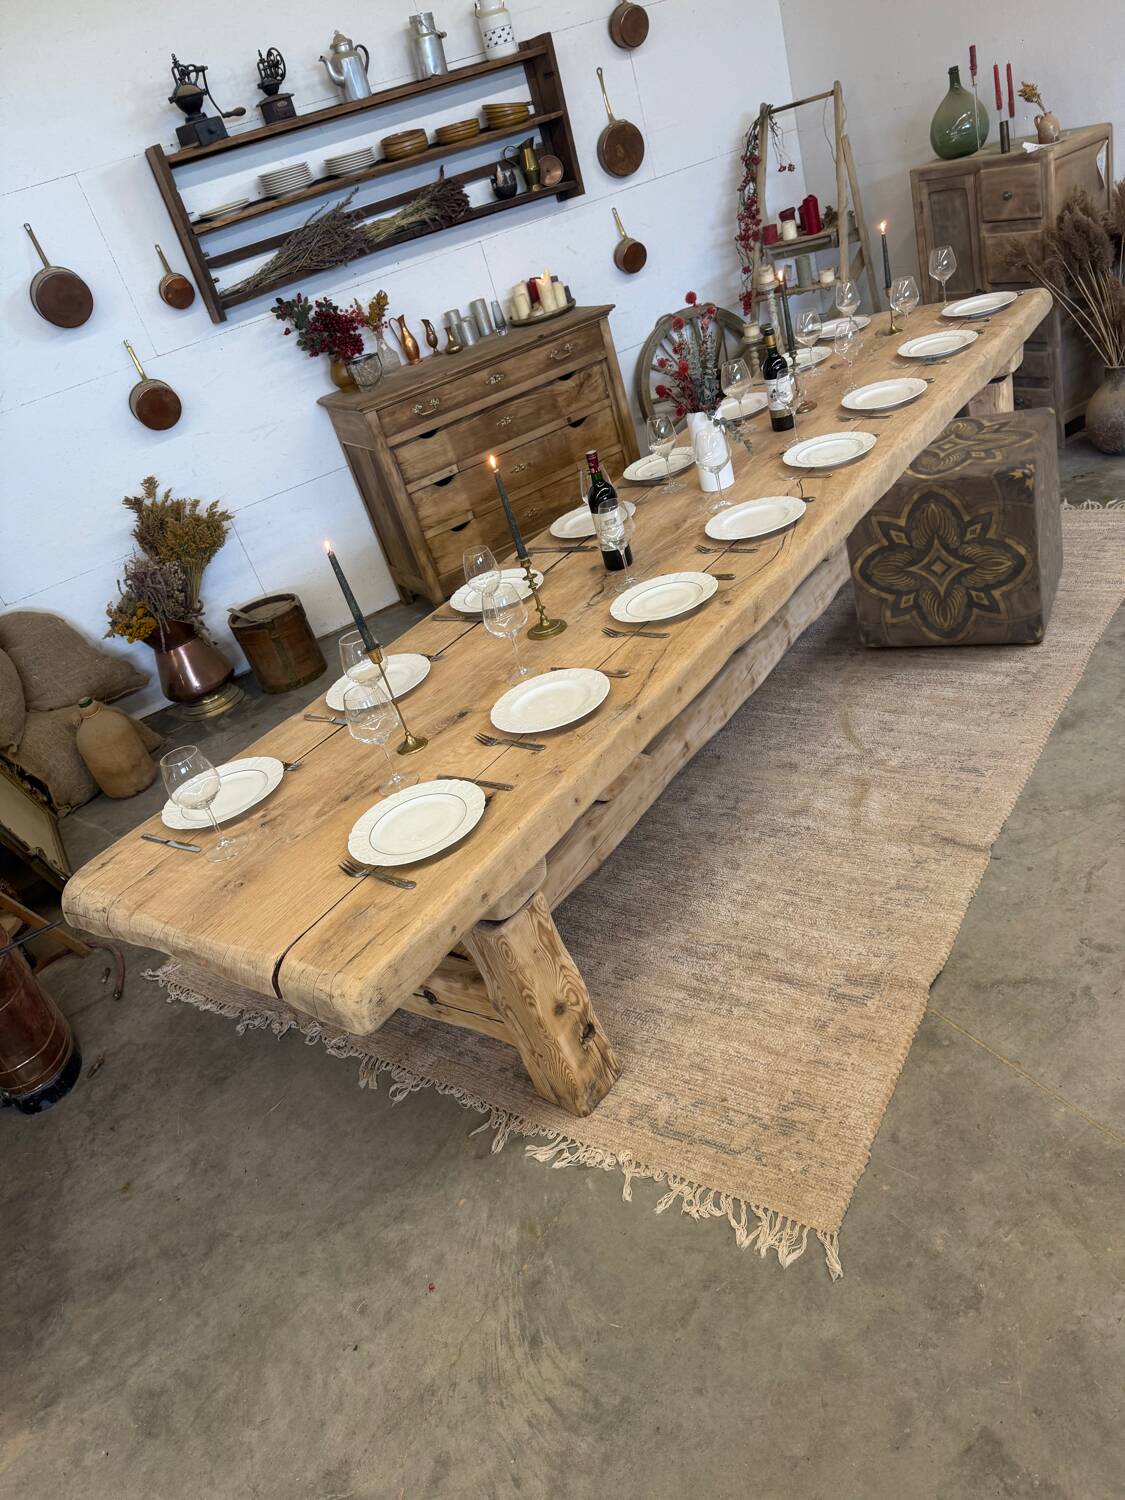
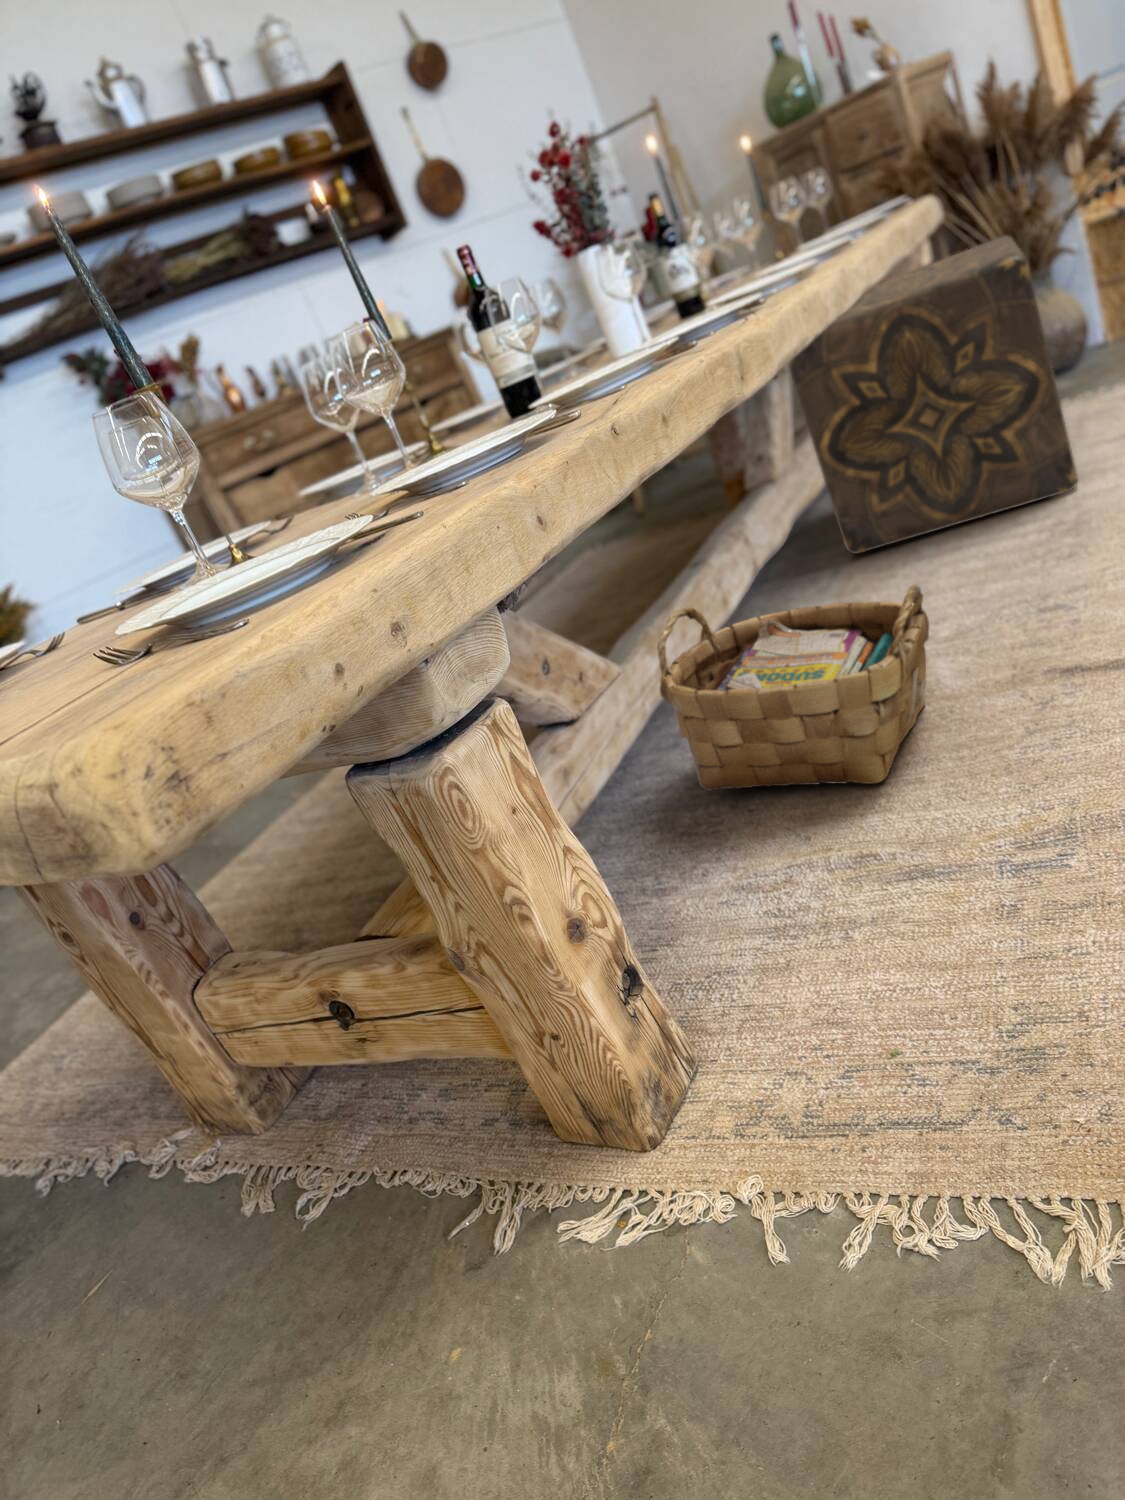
woven basket: none [668,734,854,894] -> present [657,585,929,790]

